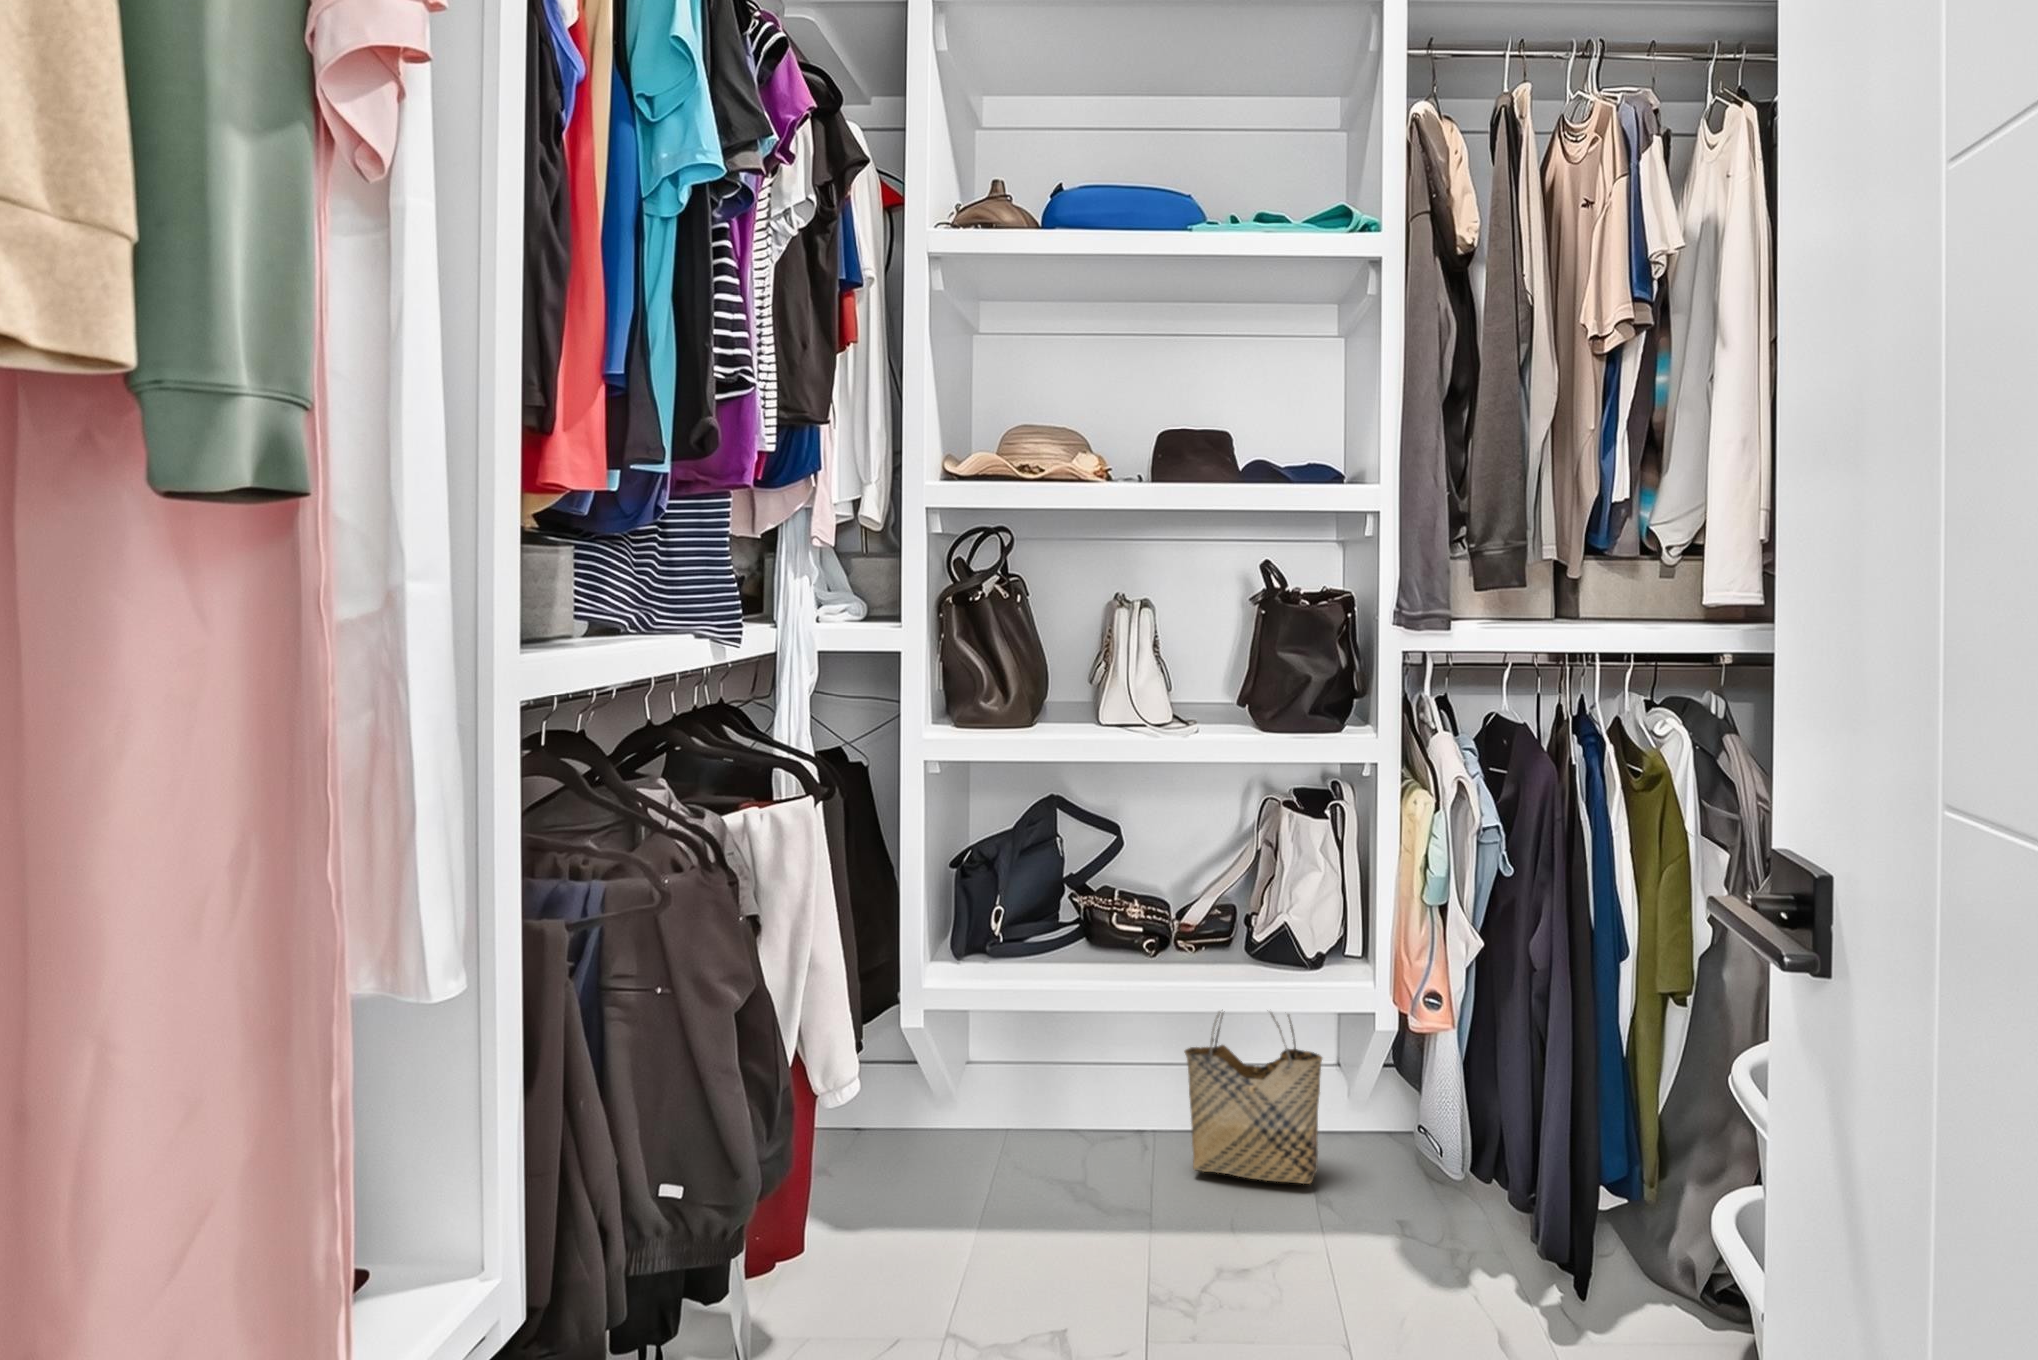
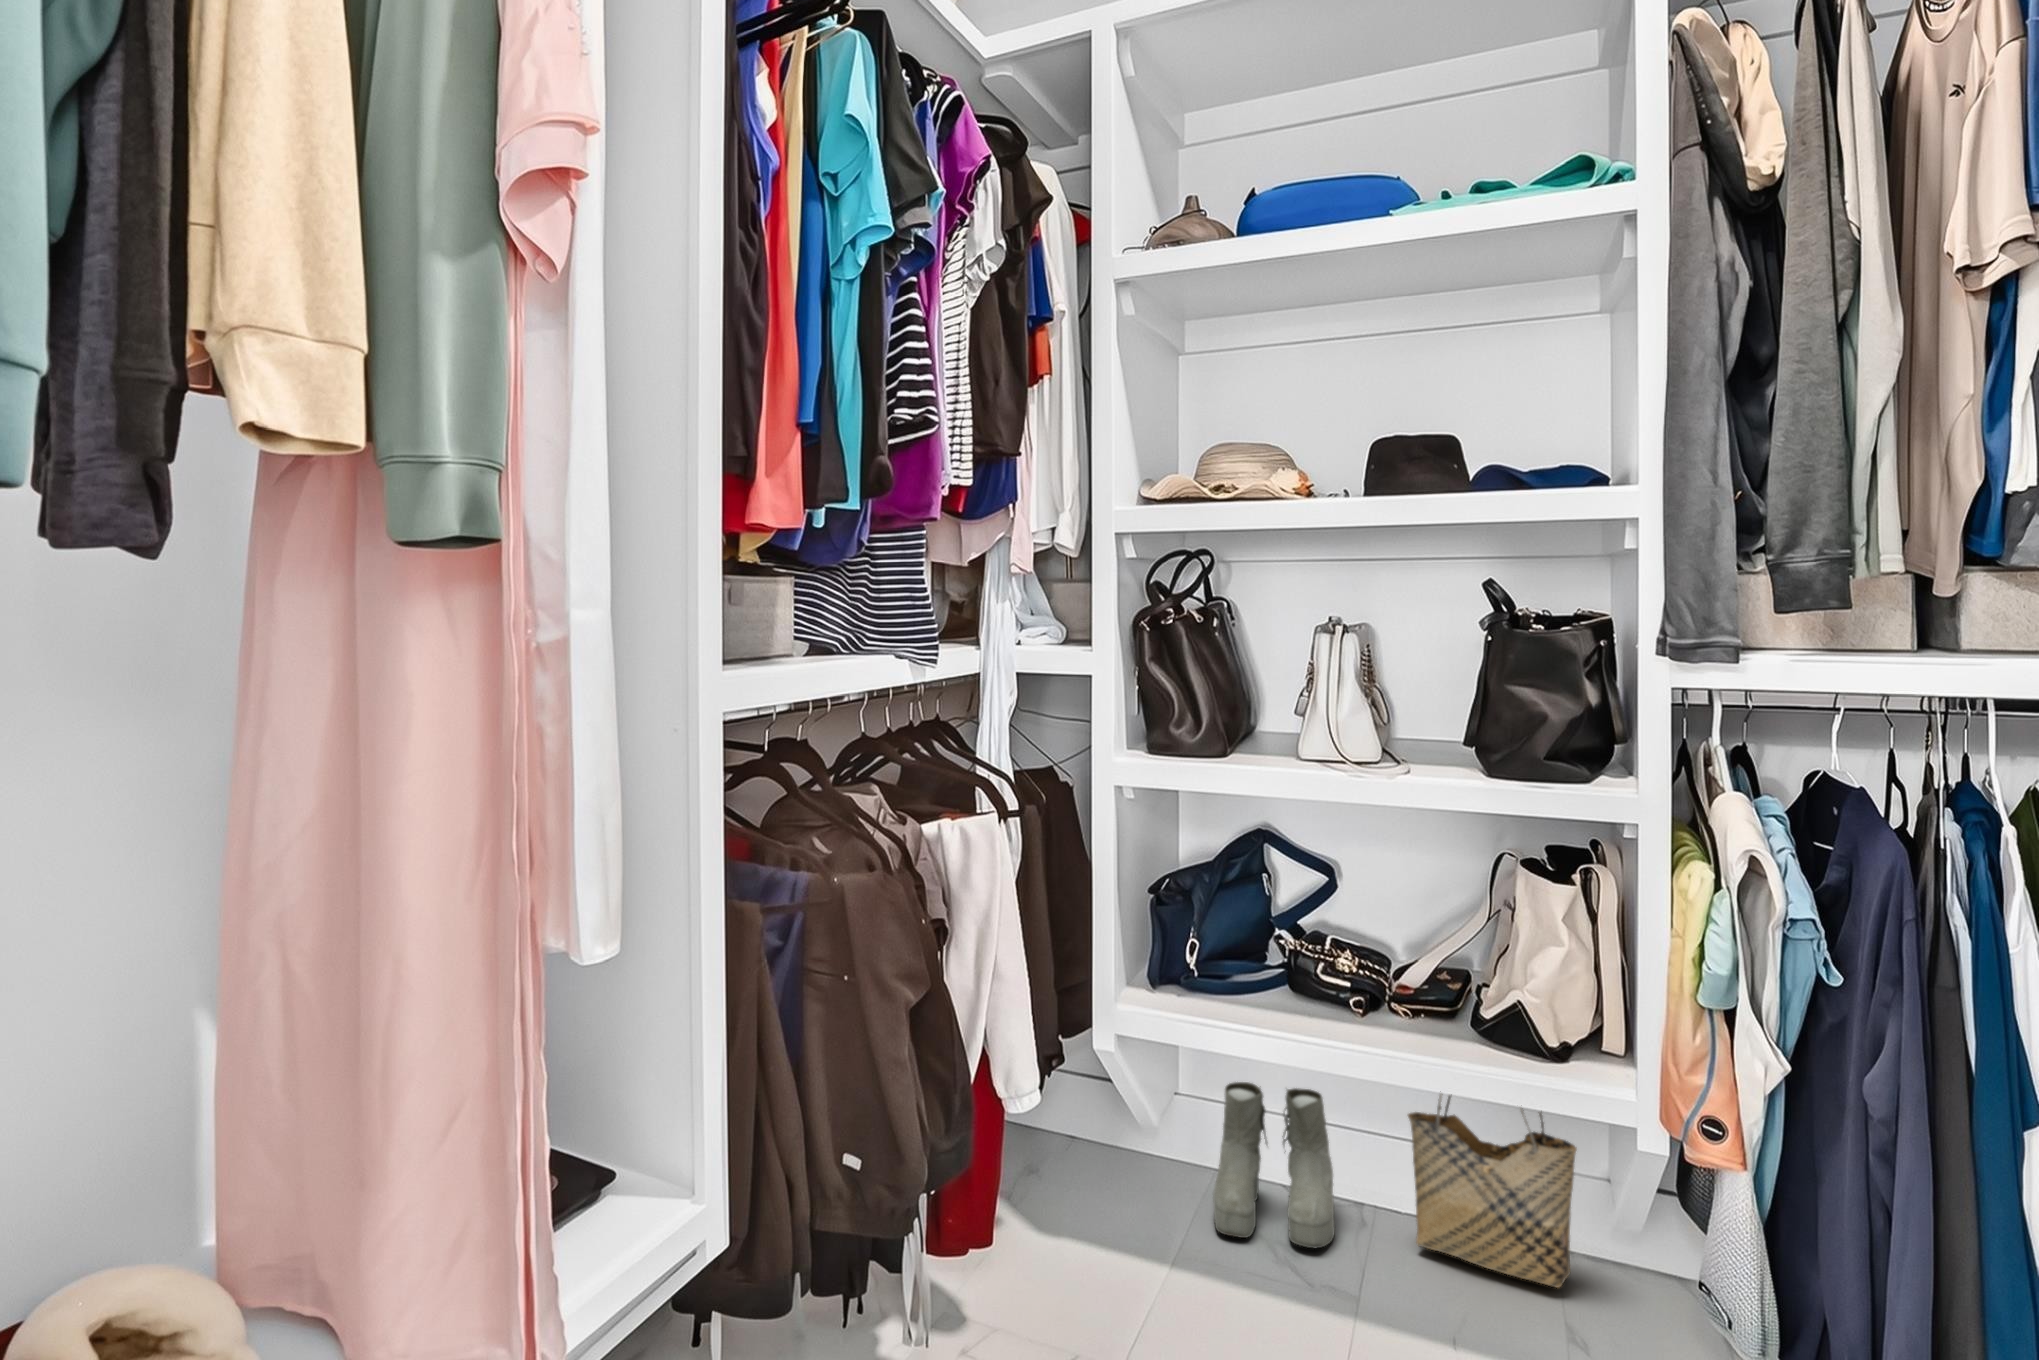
boots: none [1012,1042,1122,1195] -> present [1213,1082,1335,1248]

